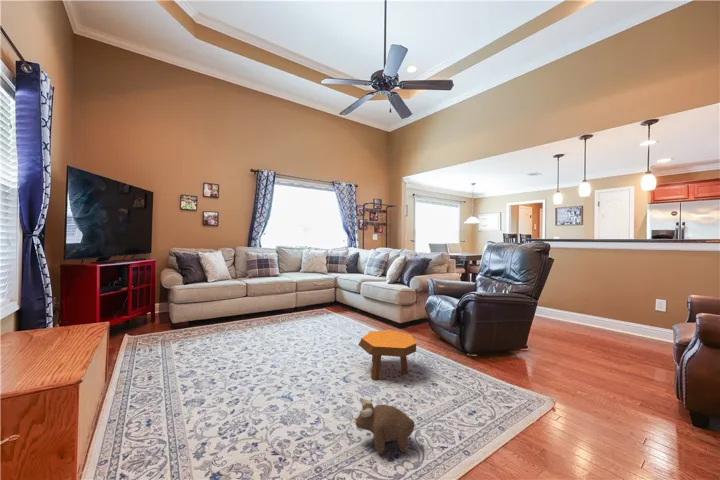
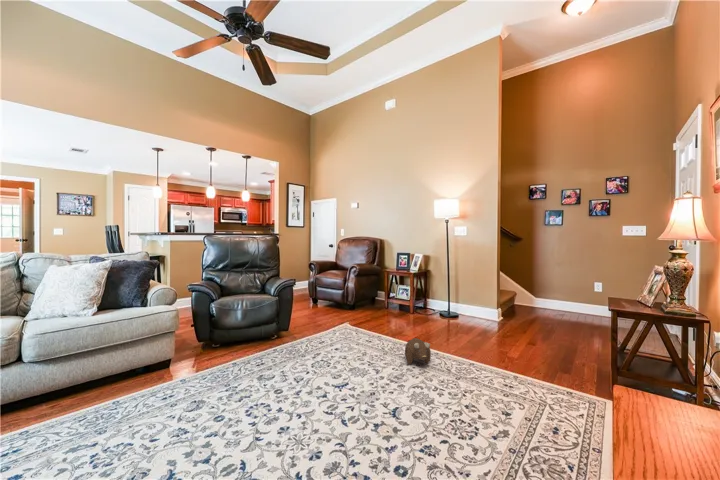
footstool: present [359,330,416,380] -> none [287,325,341,376]

